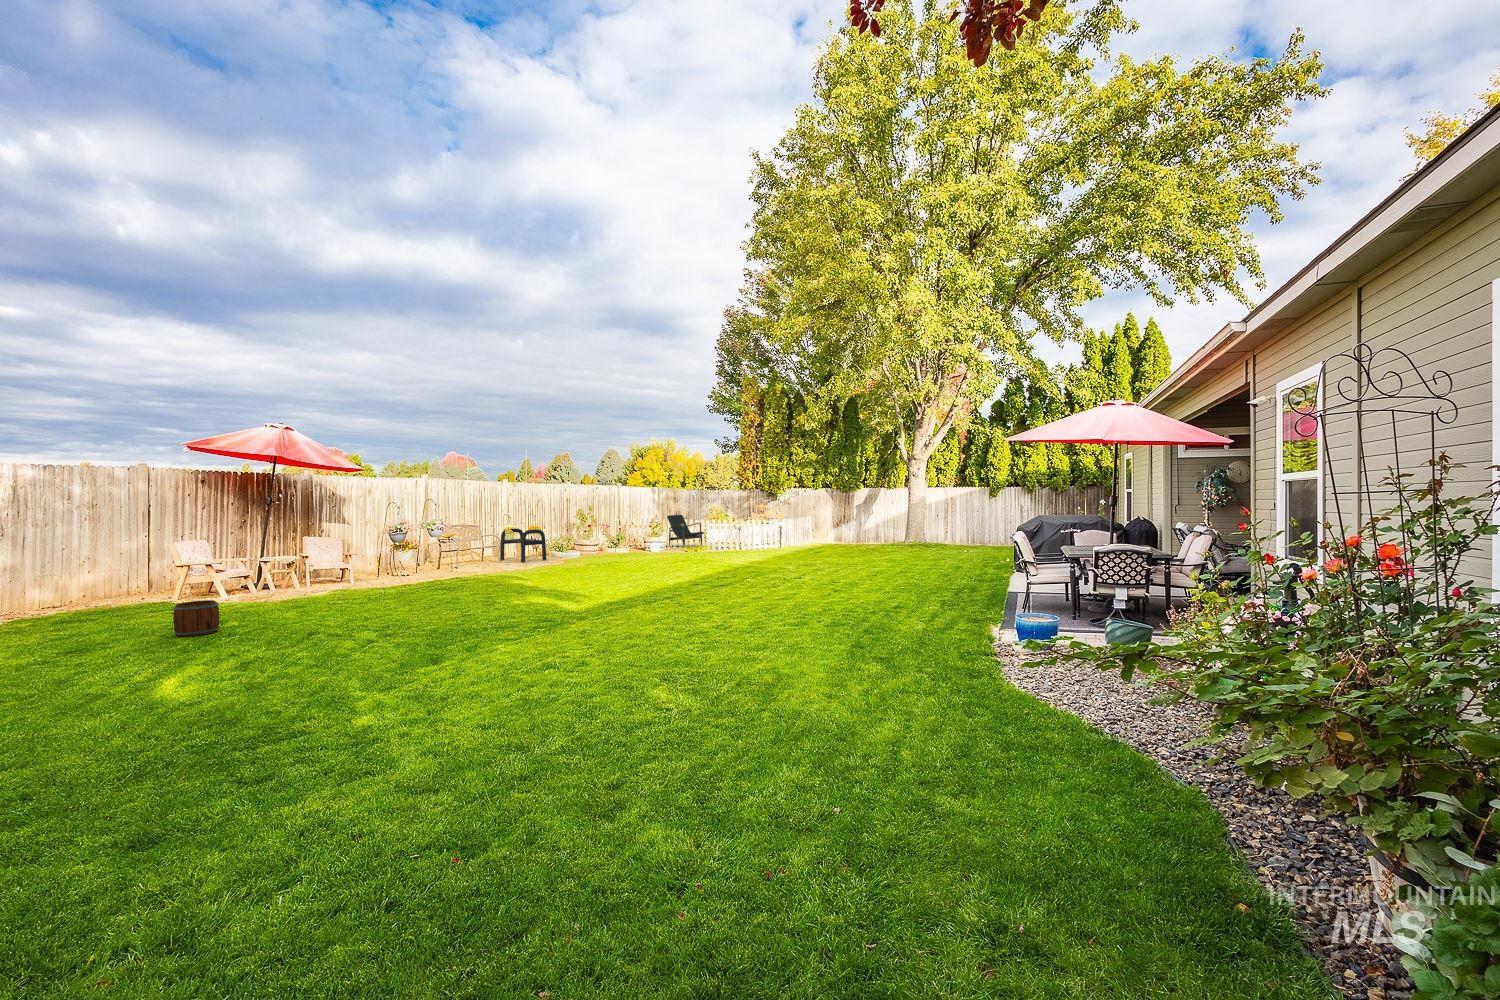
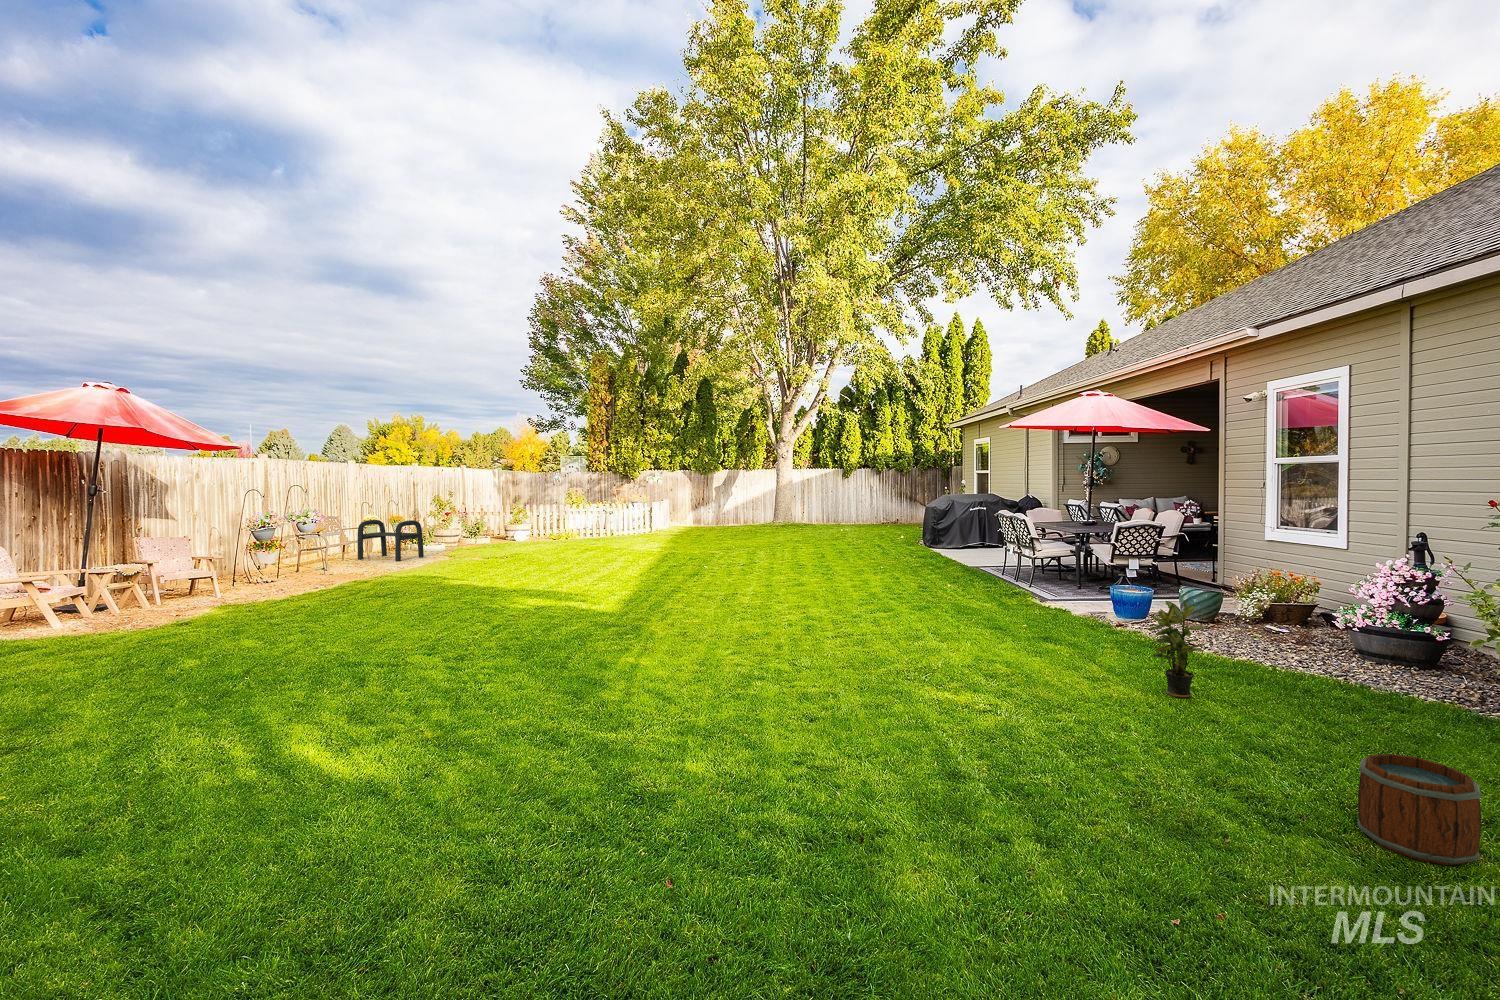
lounge chair: present [667,515,704,547] -> none [536,499,579,536]
bucket: present [173,600,220,636] -> present [1357,754,1482,865]
potted plant: none [864,625,919,737] -> present [1148,601,1205,698]

